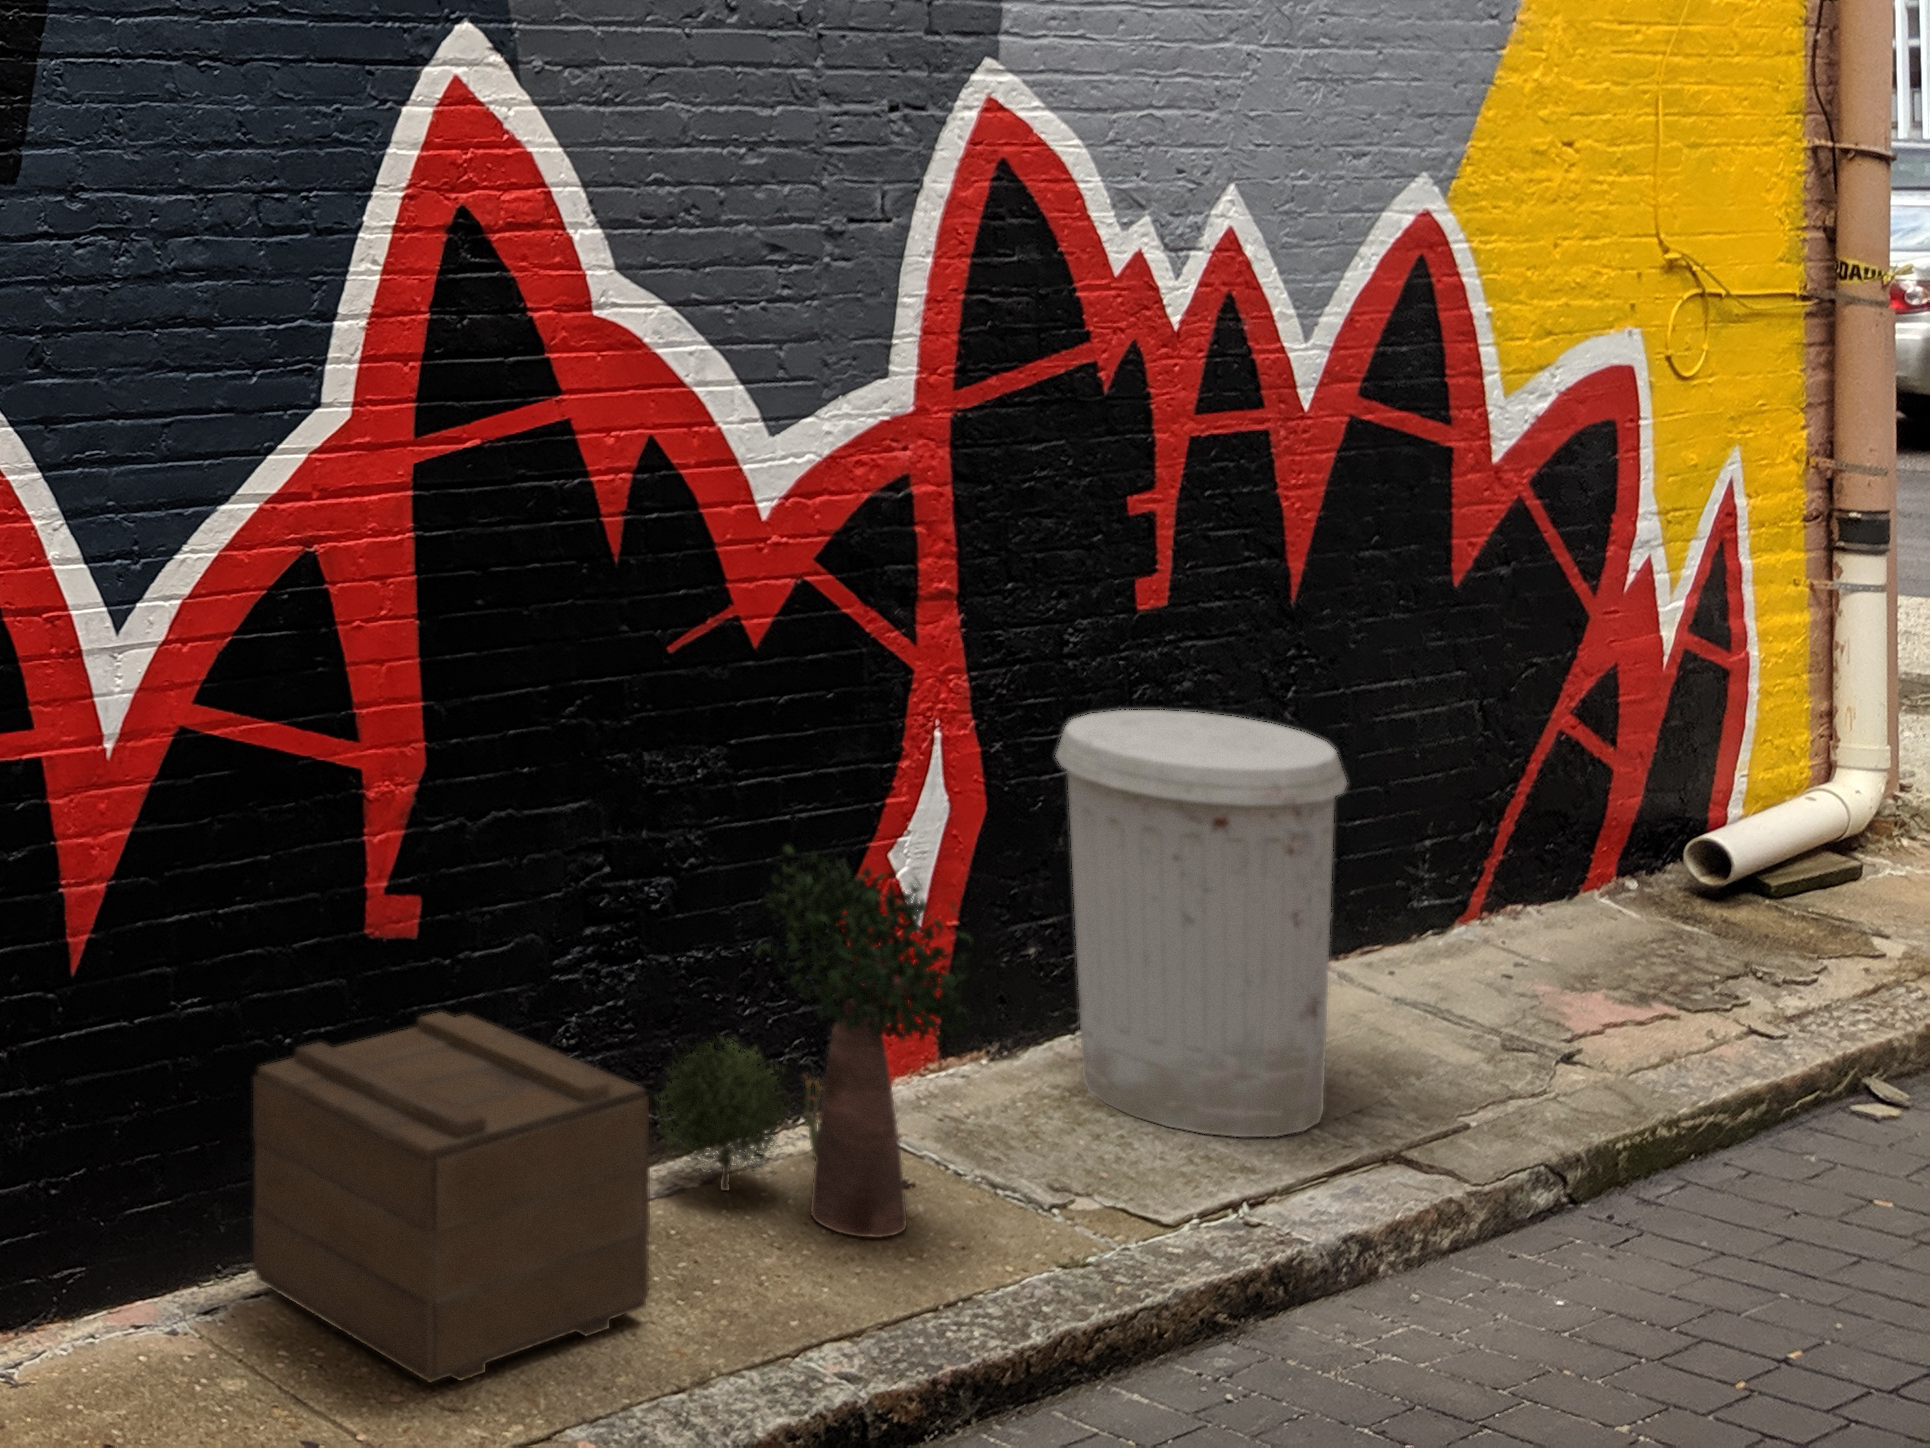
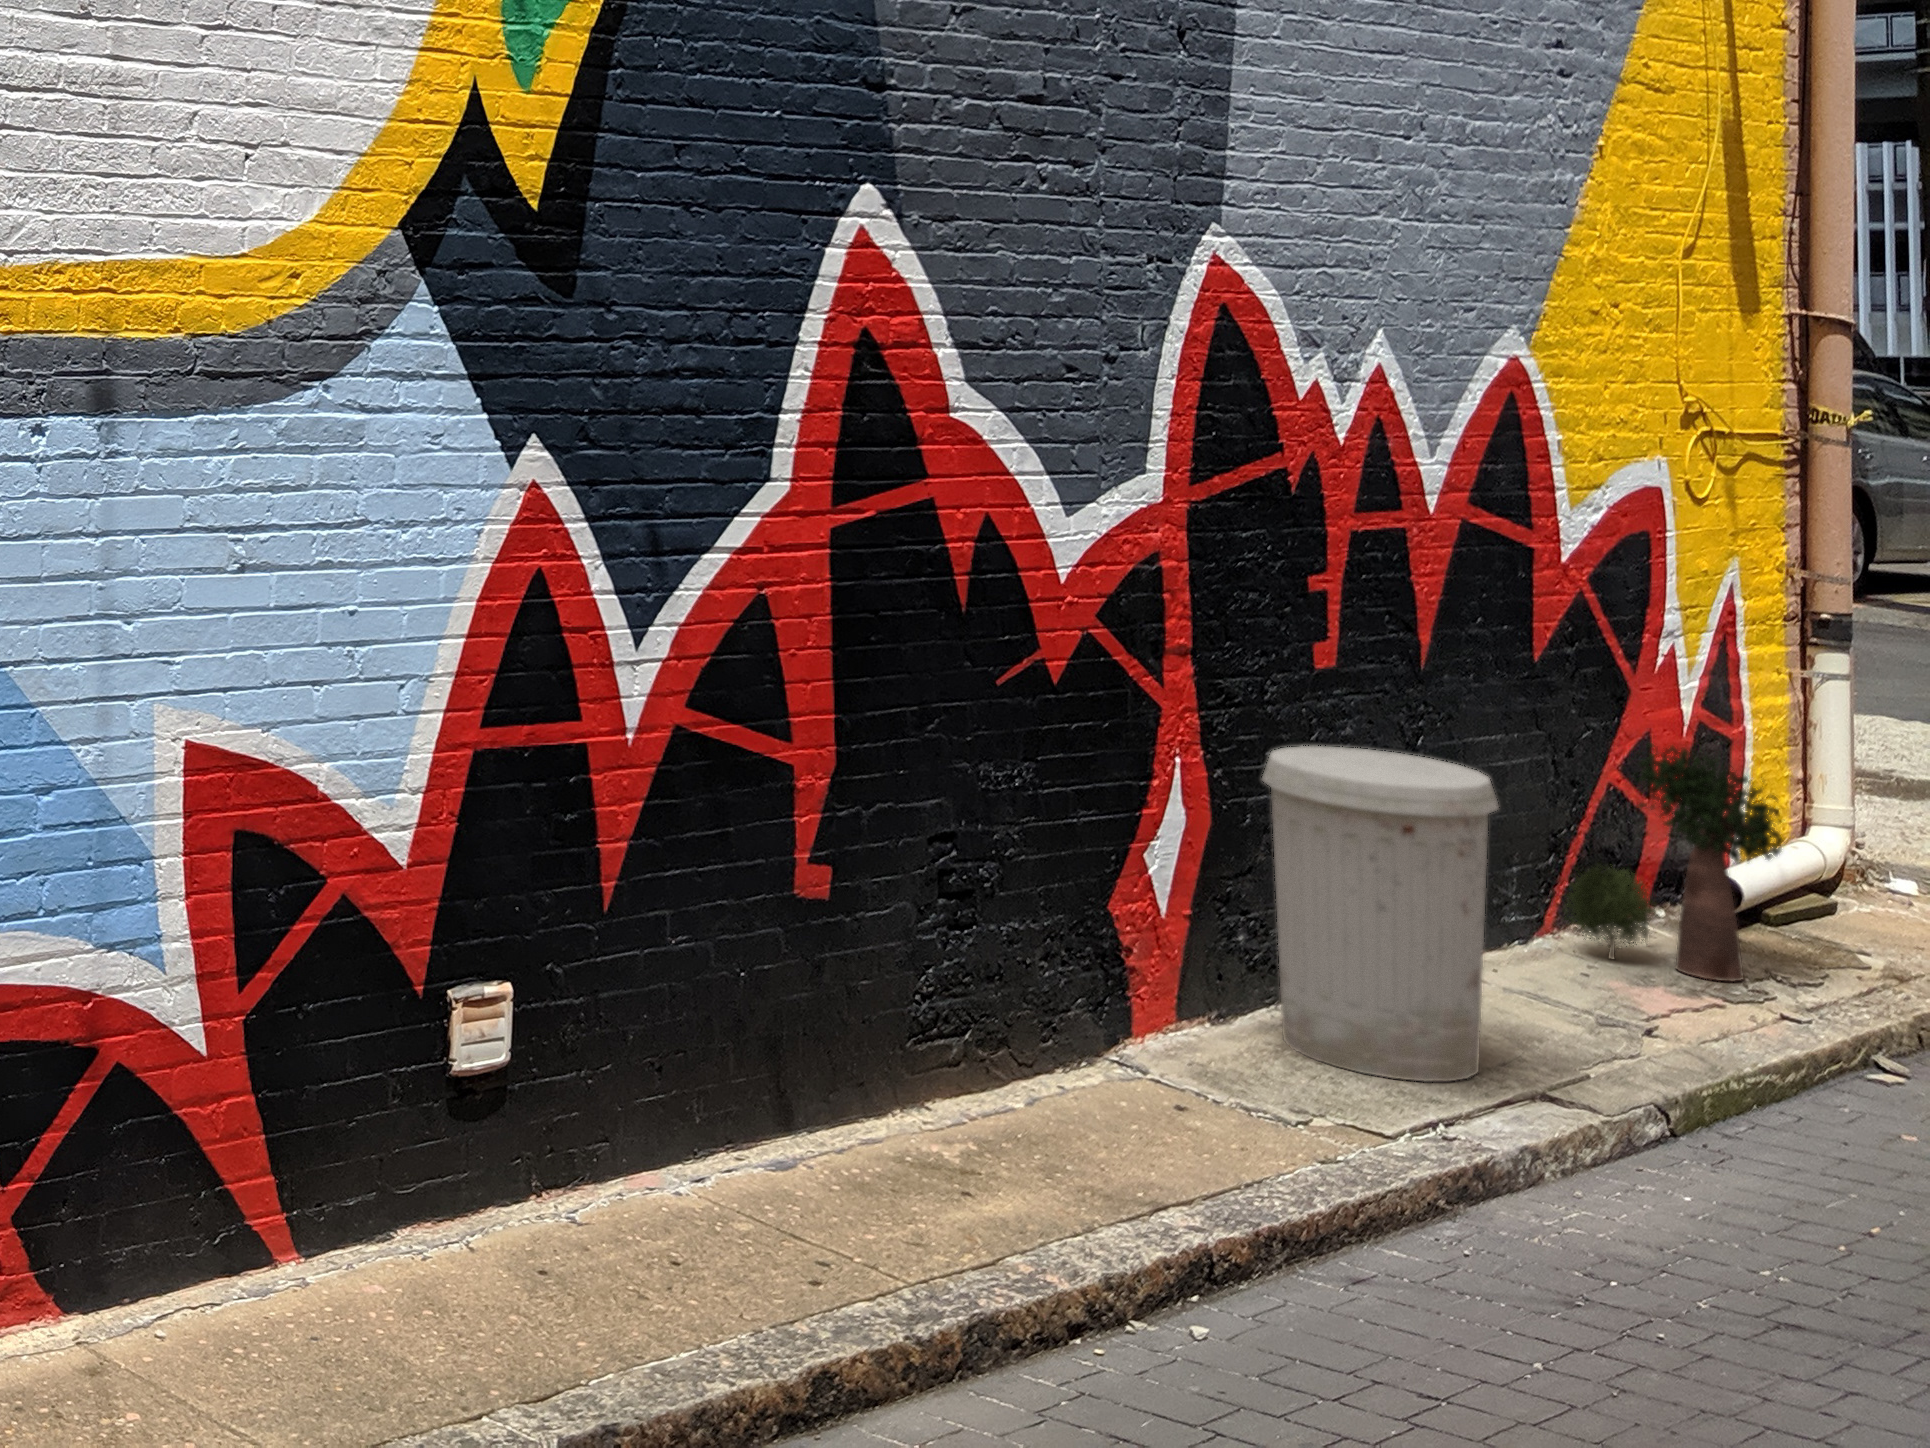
potted plant: present [658,846,972,1237] -> present [1565,743,1783,981]
wooden crate: present [253,1012,650,1382] -> none [722,956,1033,1226]

